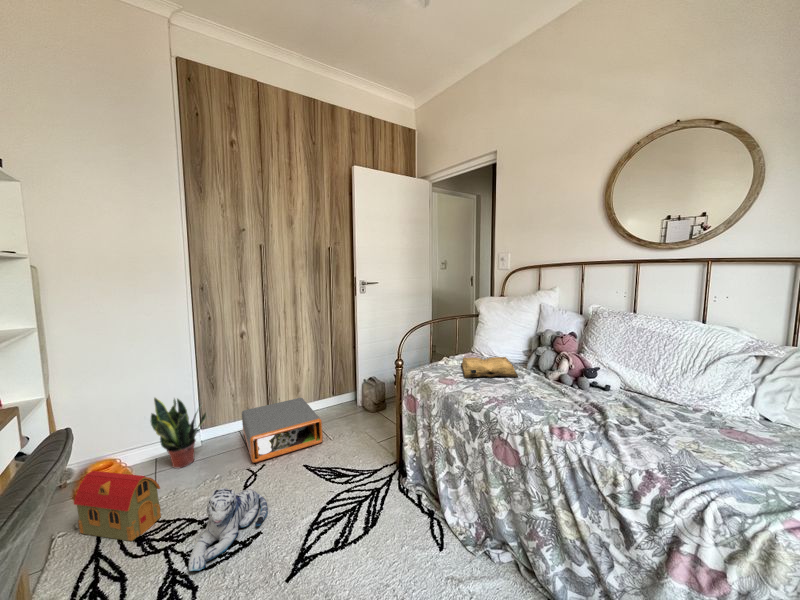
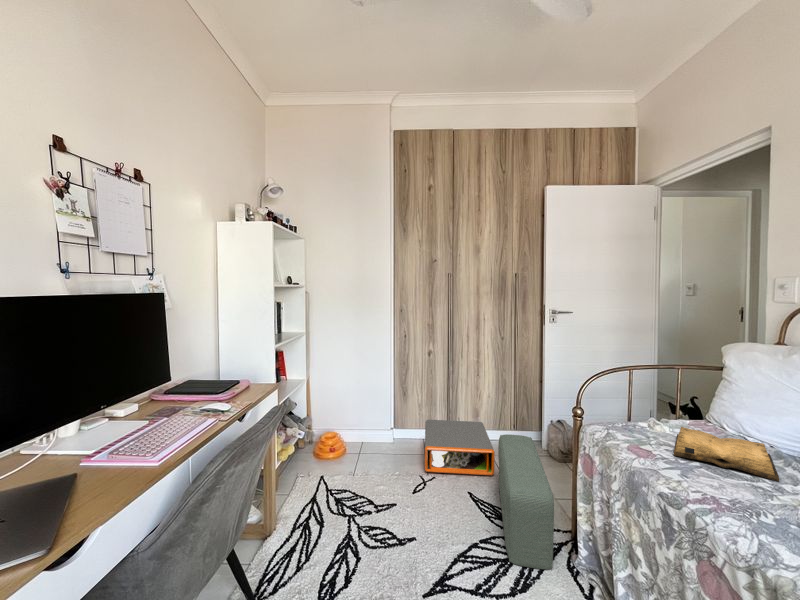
pouf: none [327,397,390,508] -> present [498,434,554,569]
potted plant: present [150,398,206,468] -> none [358,390,396,454]
toy house: present [74,470,161,541] -> none [305,435,353,499]
plush toy: present [188,488,268,571] -> none [357,482,427,546]

